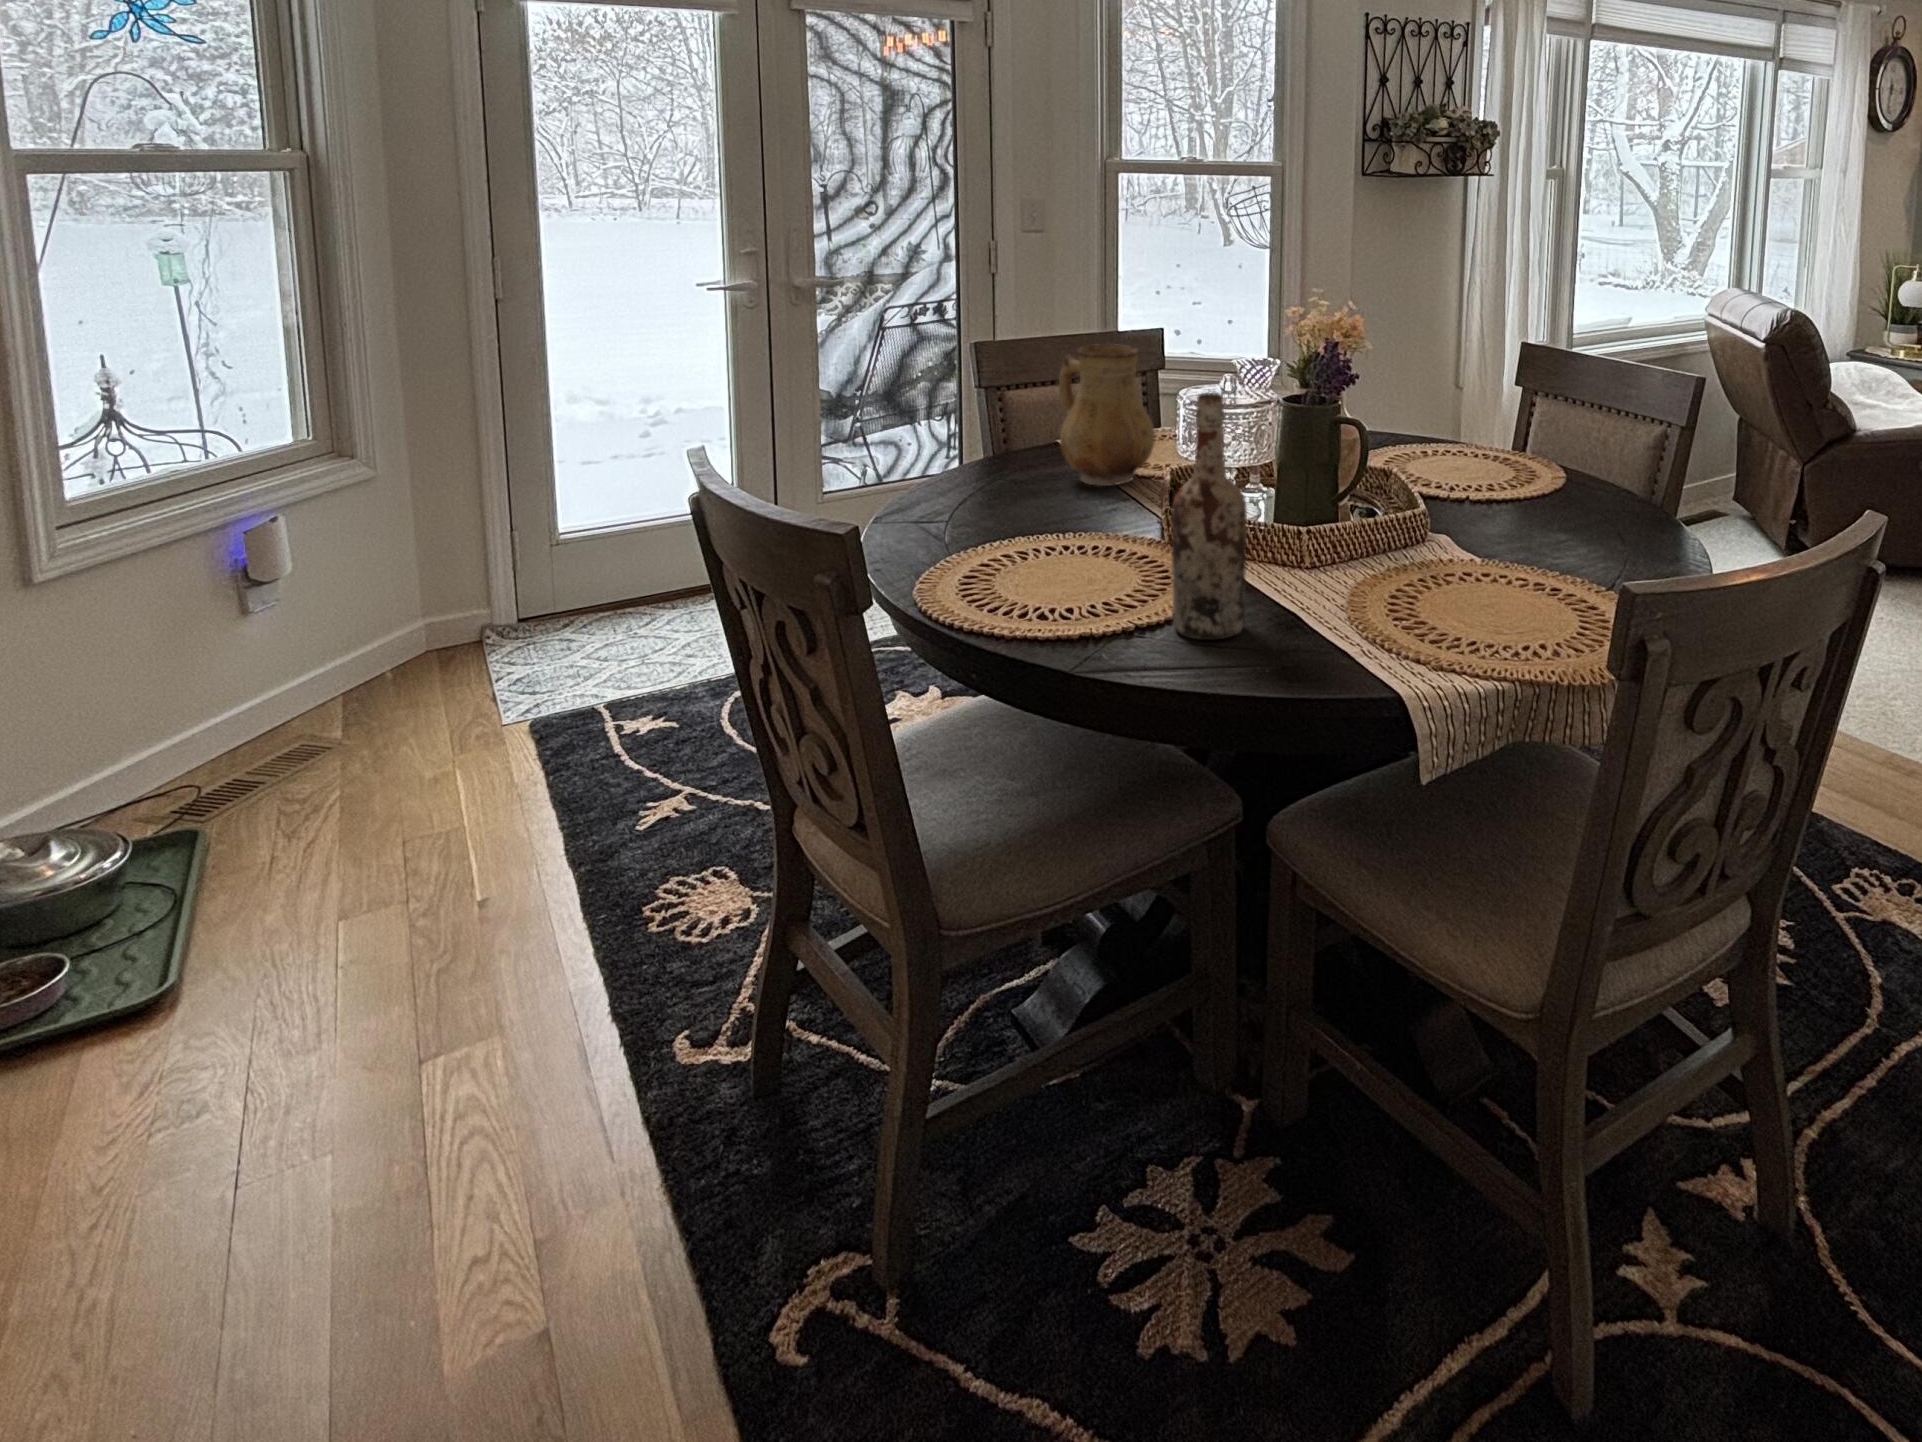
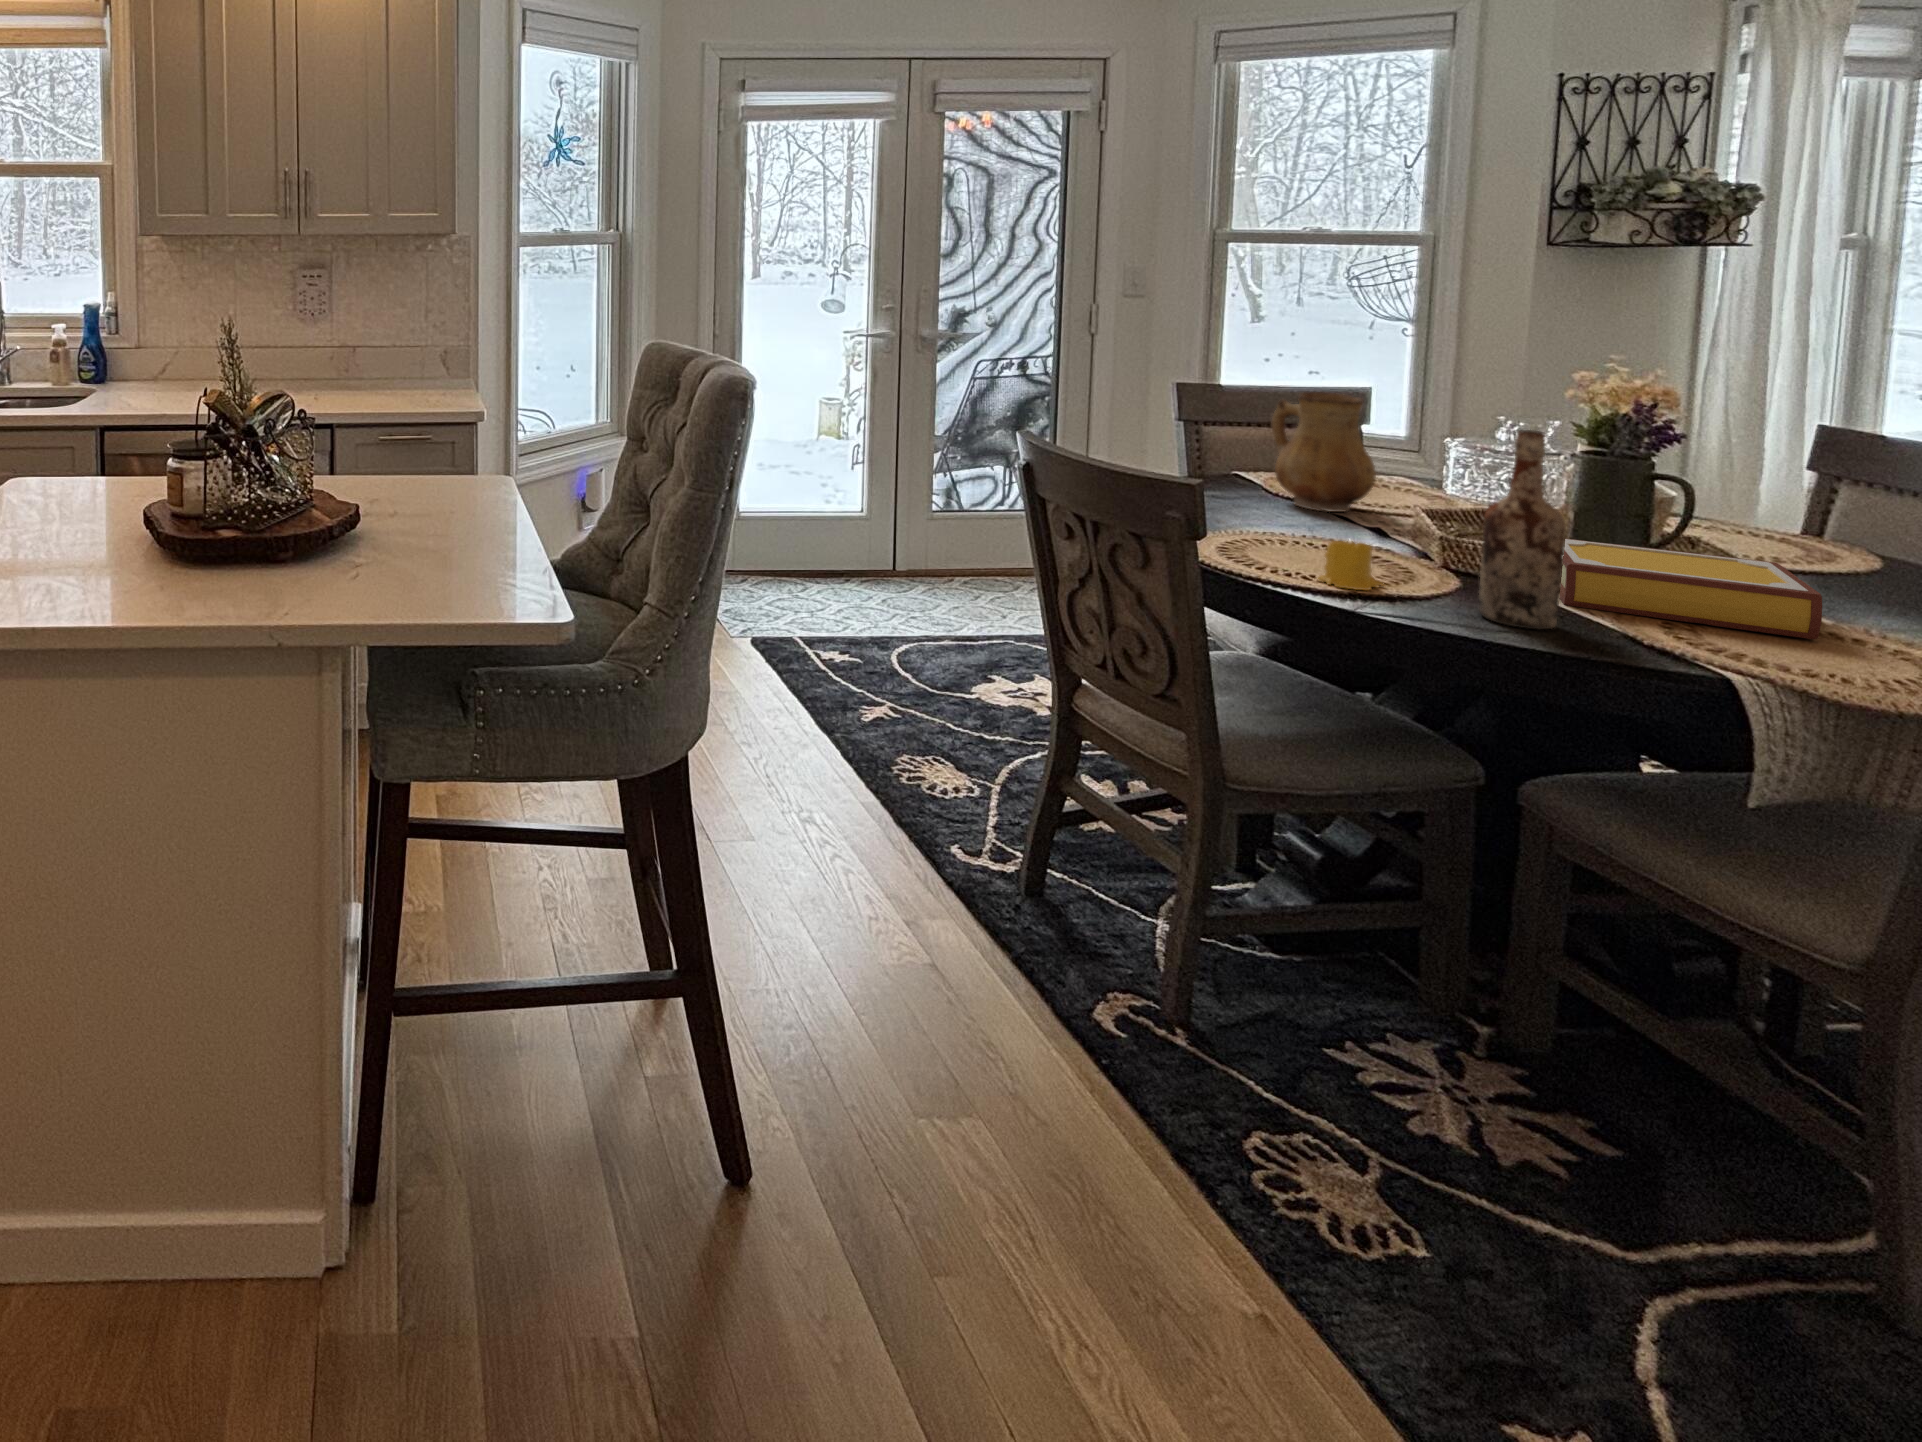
book: none [1270,501,1470,591] -> present [1560,538,1822,639]
candle: none [1024,542,1097,613] -> present [1318,541,1383,590]

